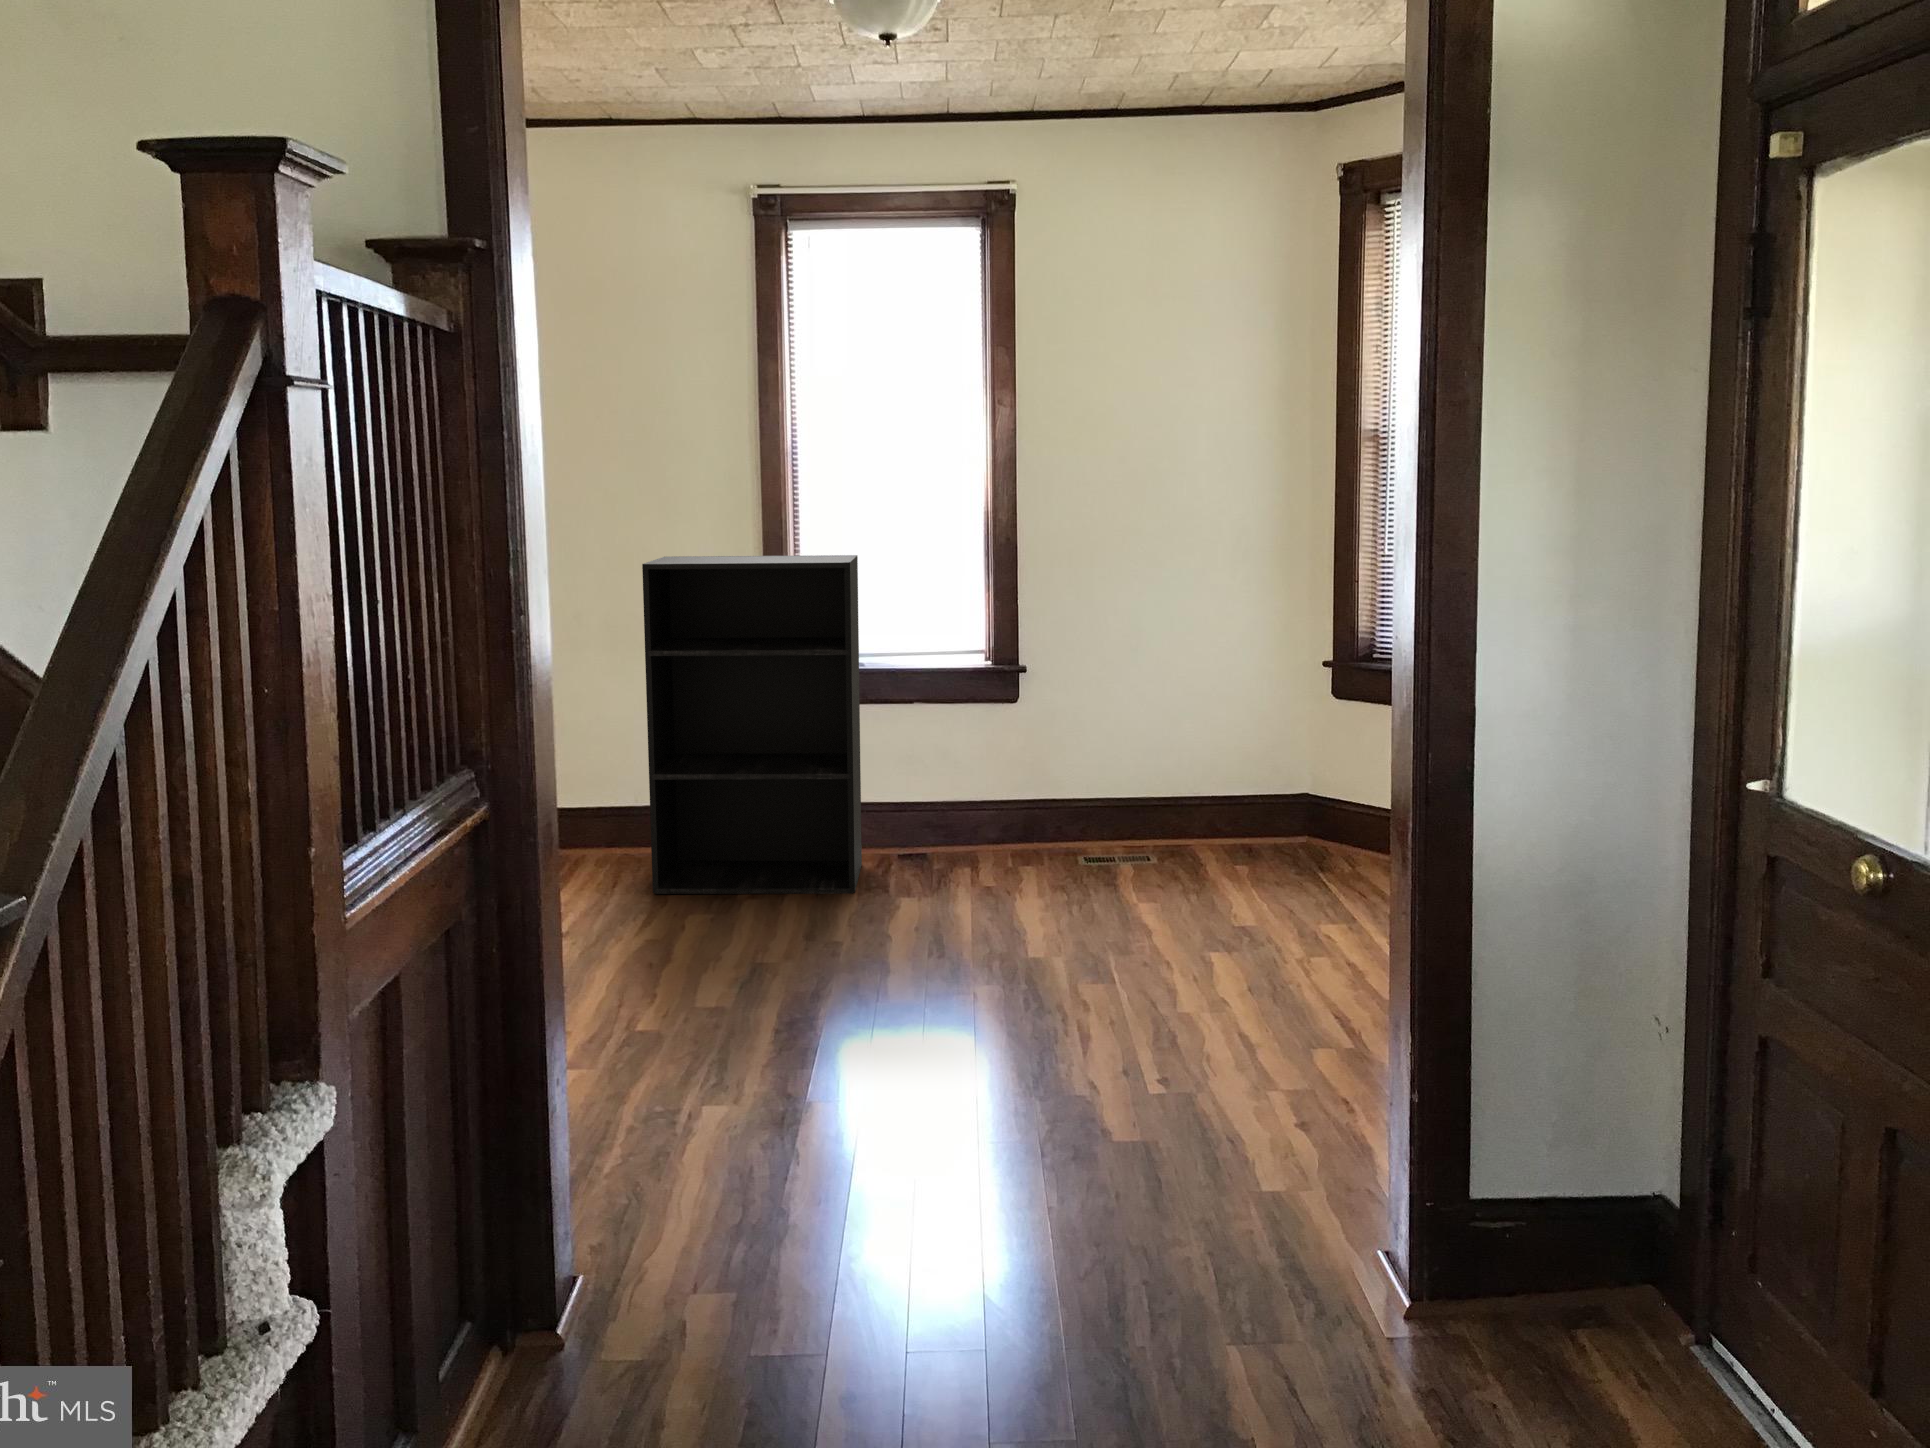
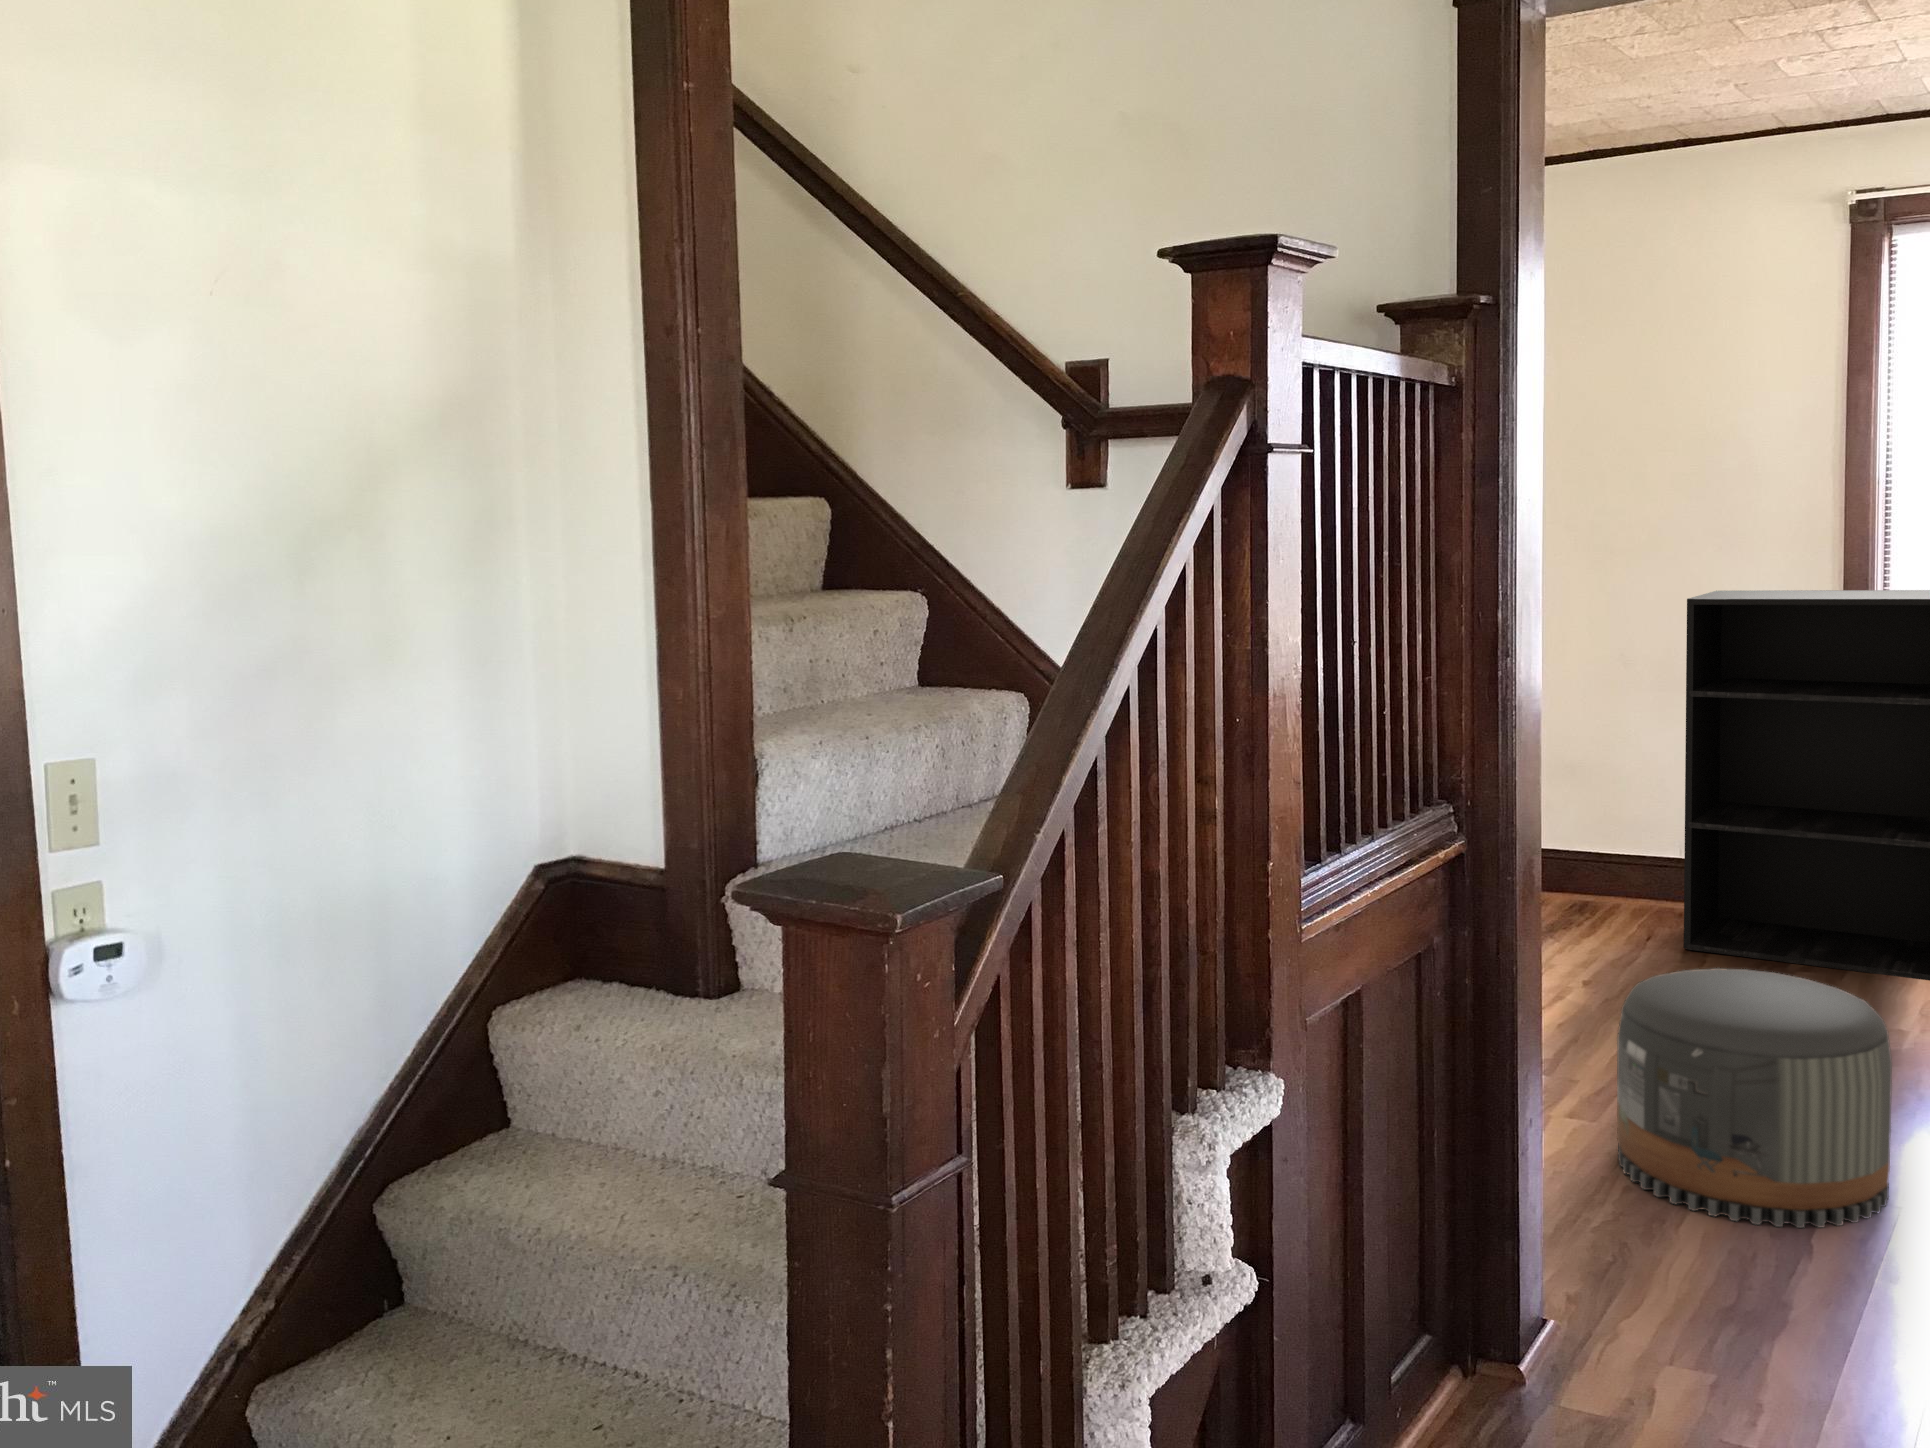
pouf: none [617,903,842,1135] -> present [1617,968,1892,1228]

